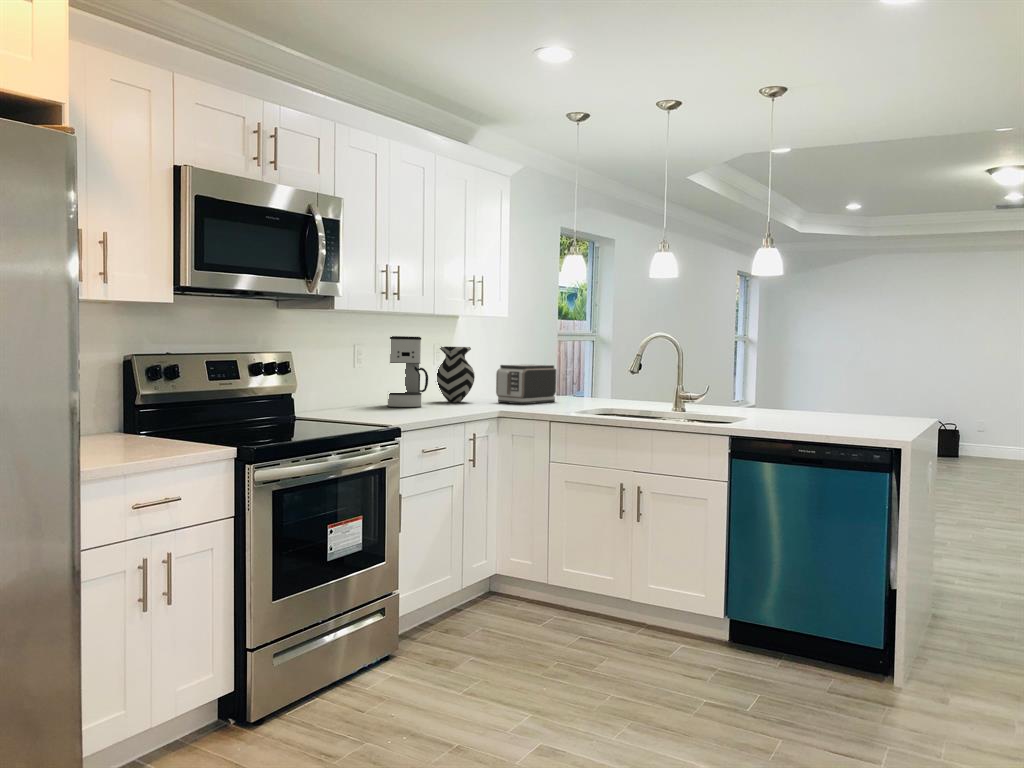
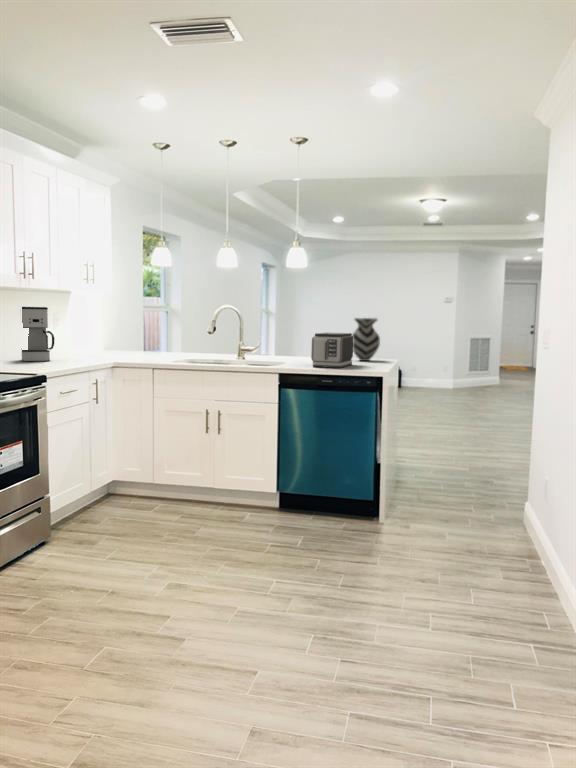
vase: present [437,346,475,402] -> present [352,318,380,361]
toaster: present [496,364,556,404] -> present [311,332,353,368]

